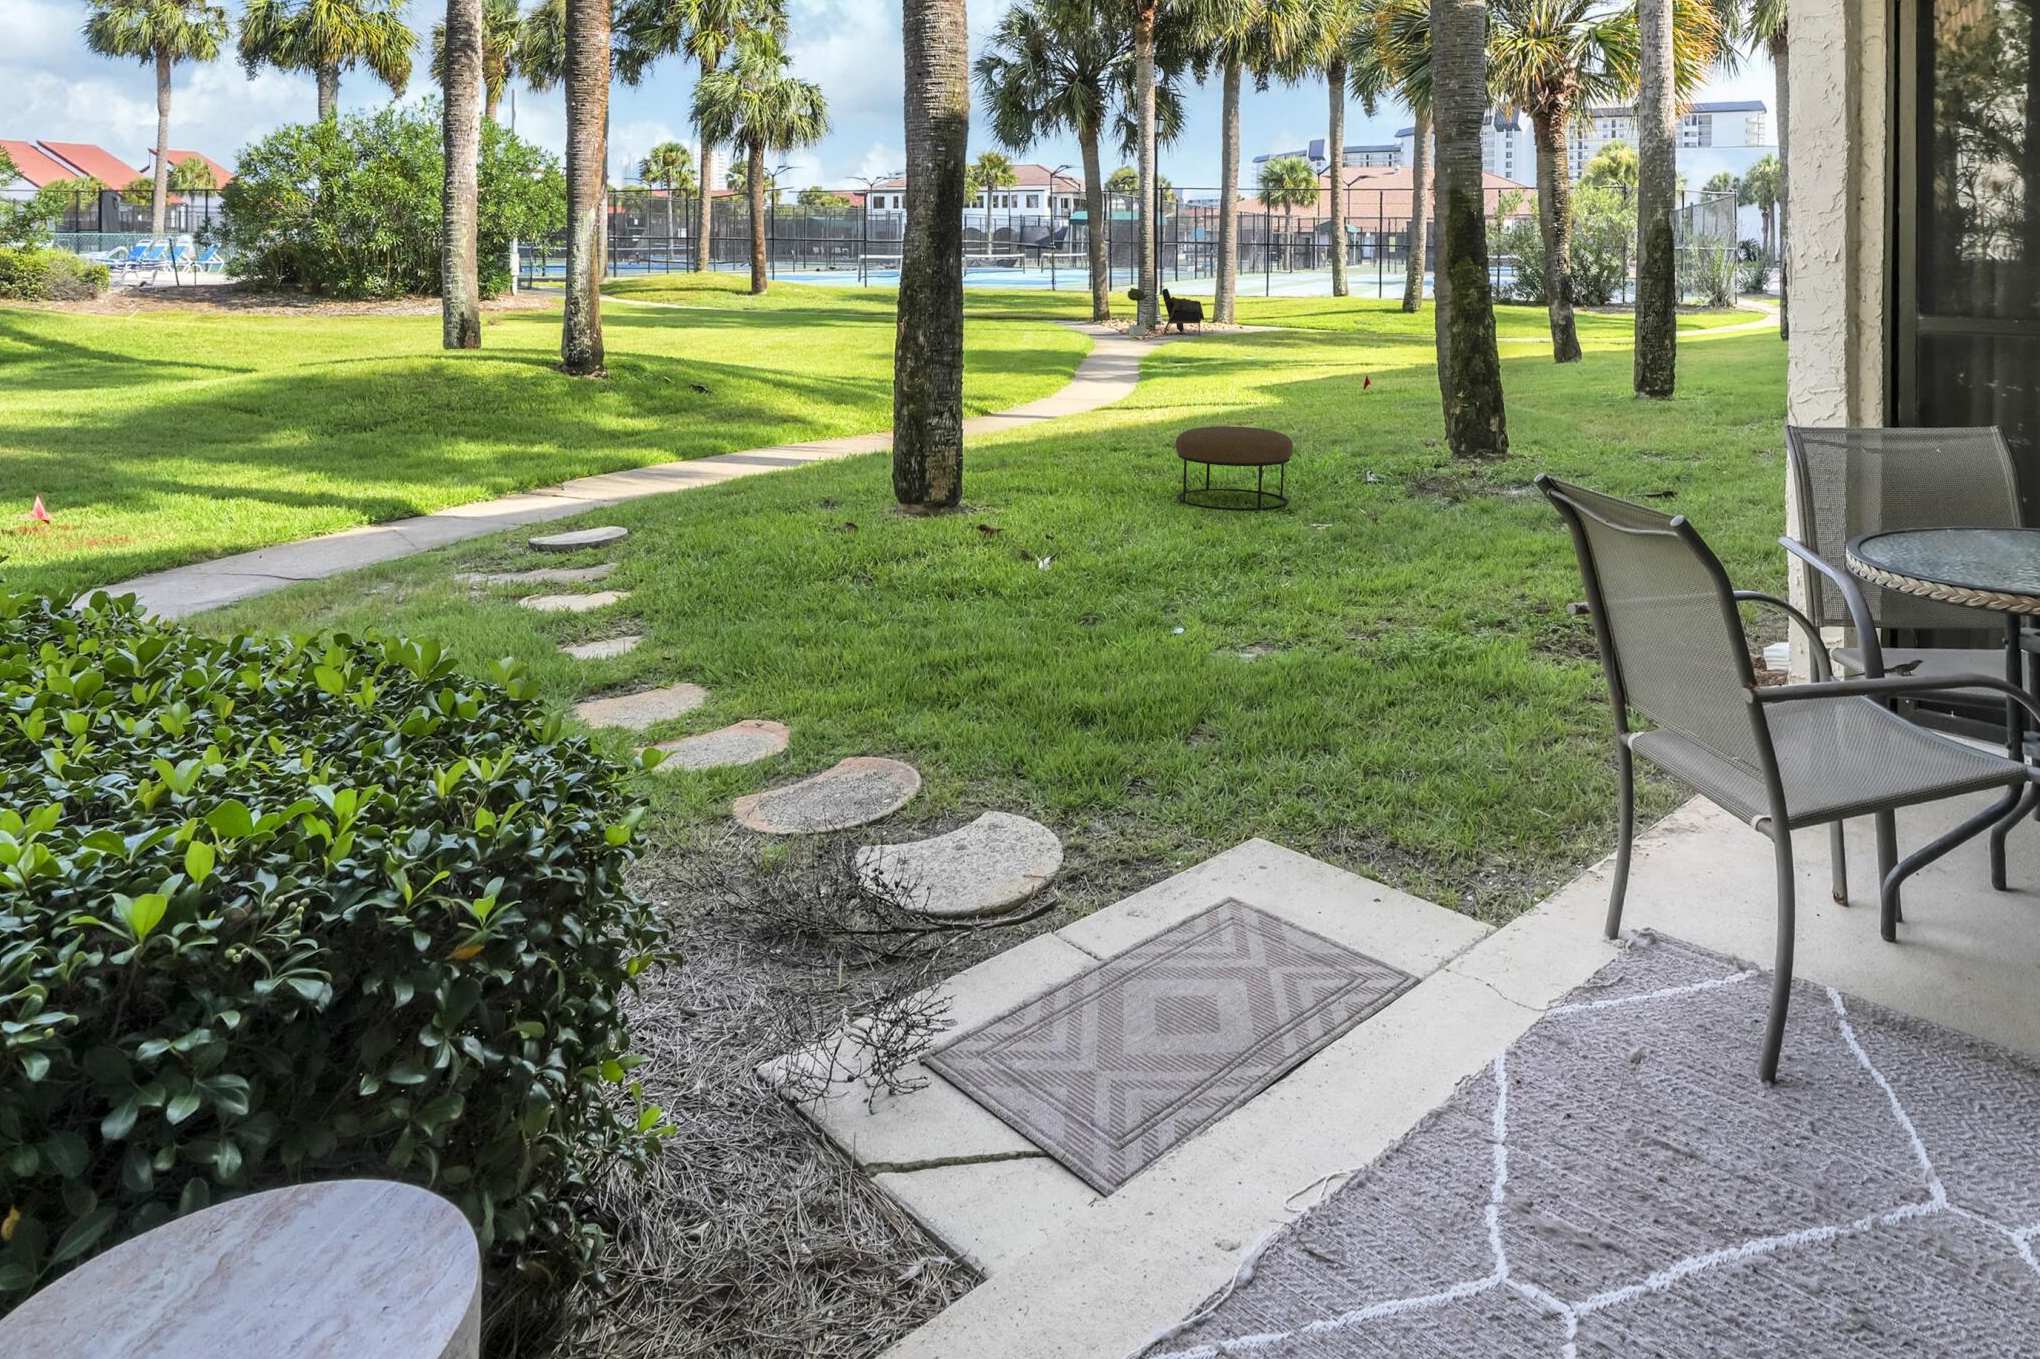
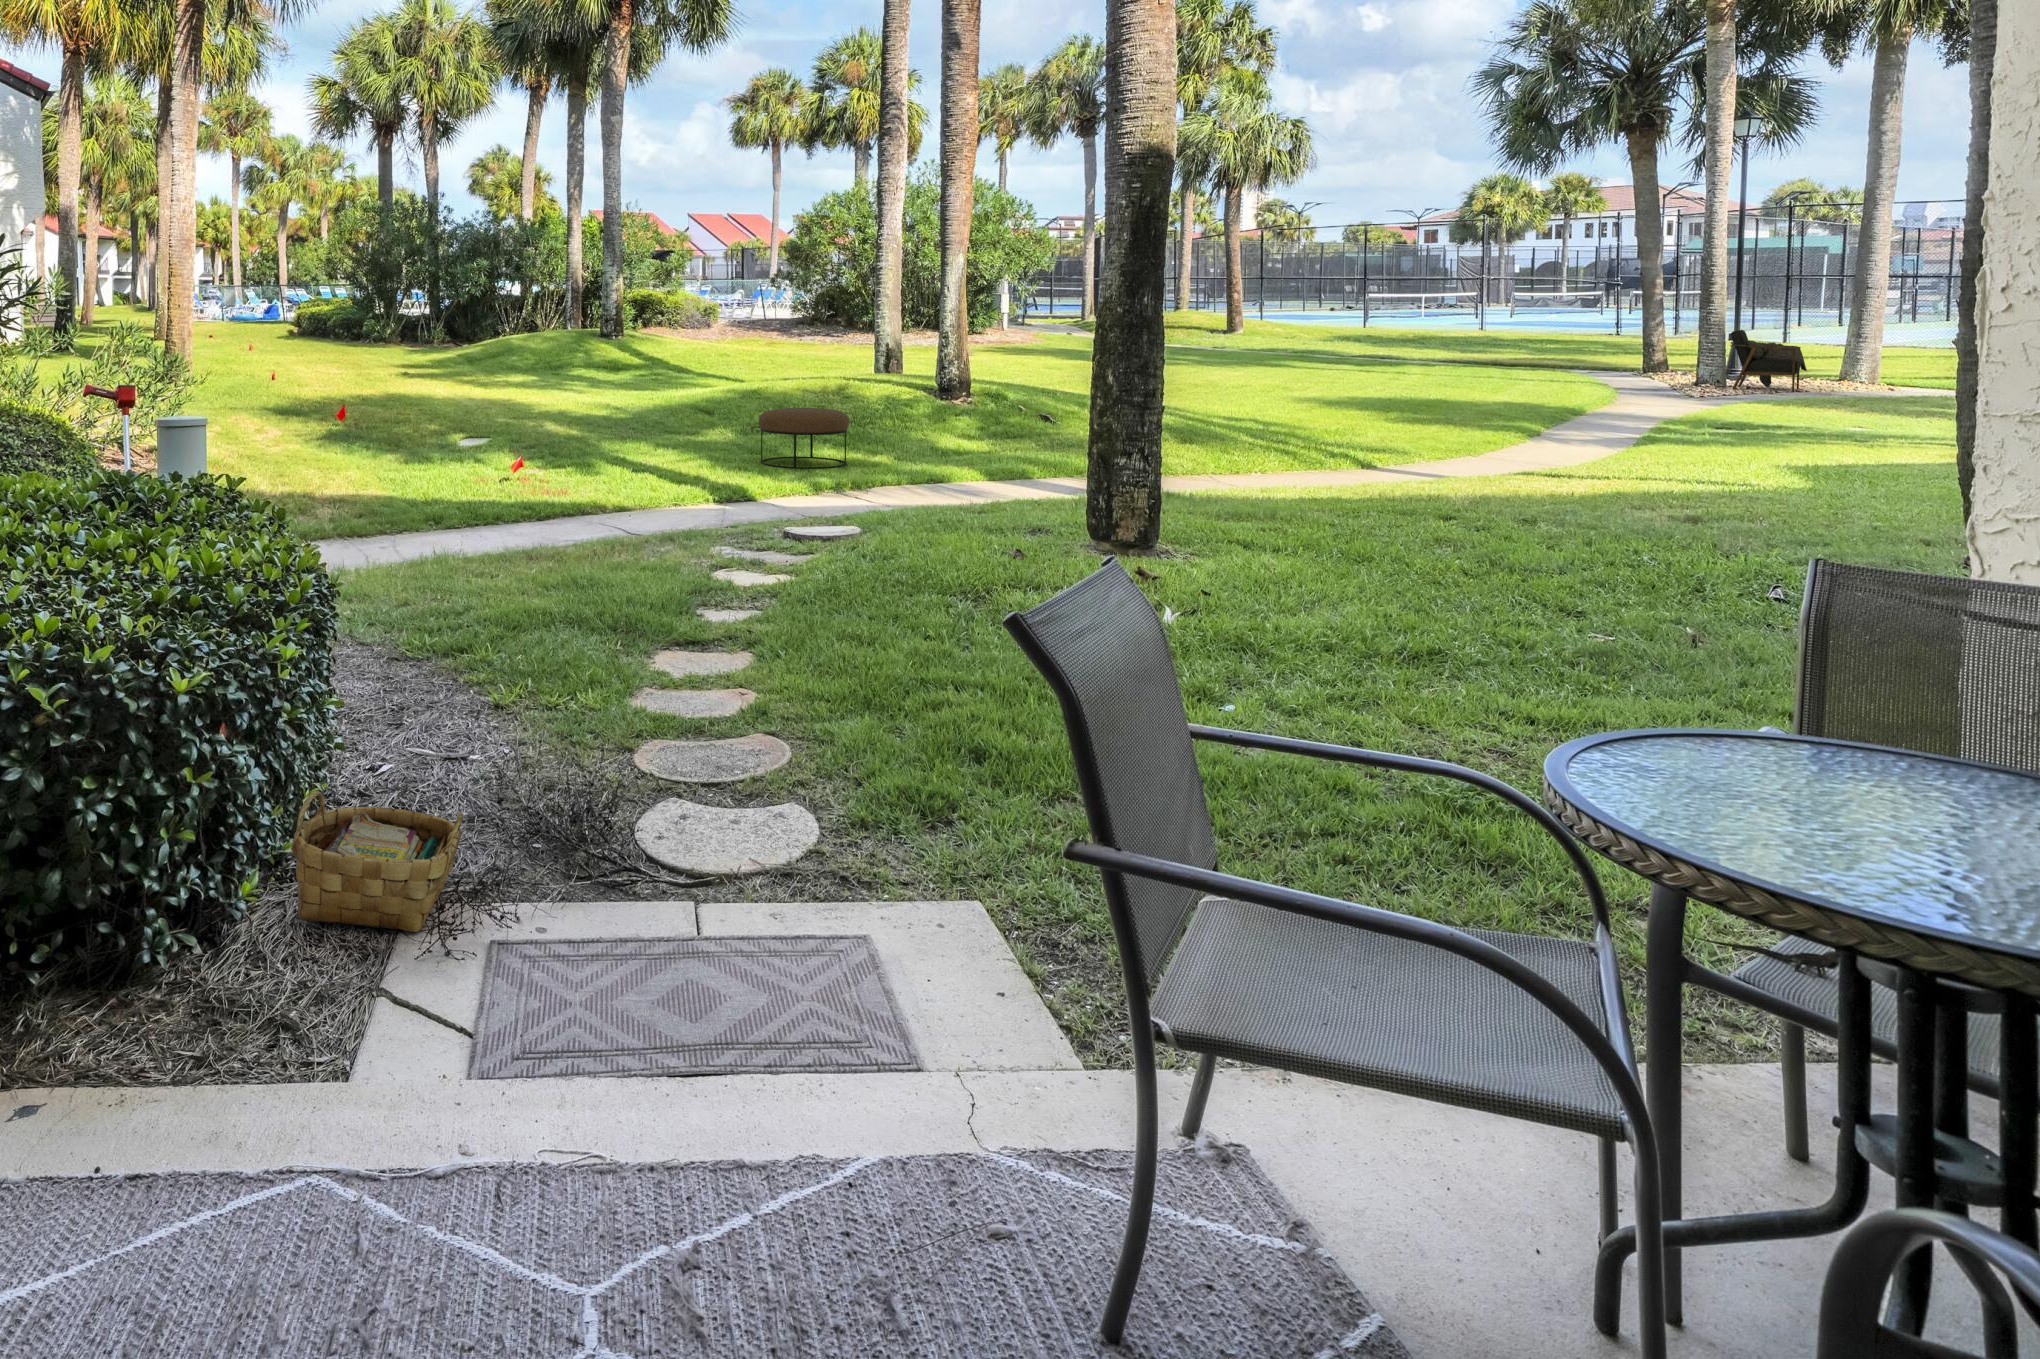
potted tree: present [1128,288,1147,336] -> none [1671,328,1704,390]
ottoman: present [1176,426,1293,510] -> present [759,408,849,469]
woven basket: none [626,906,841,1101] -> present [291,791,463,932]

